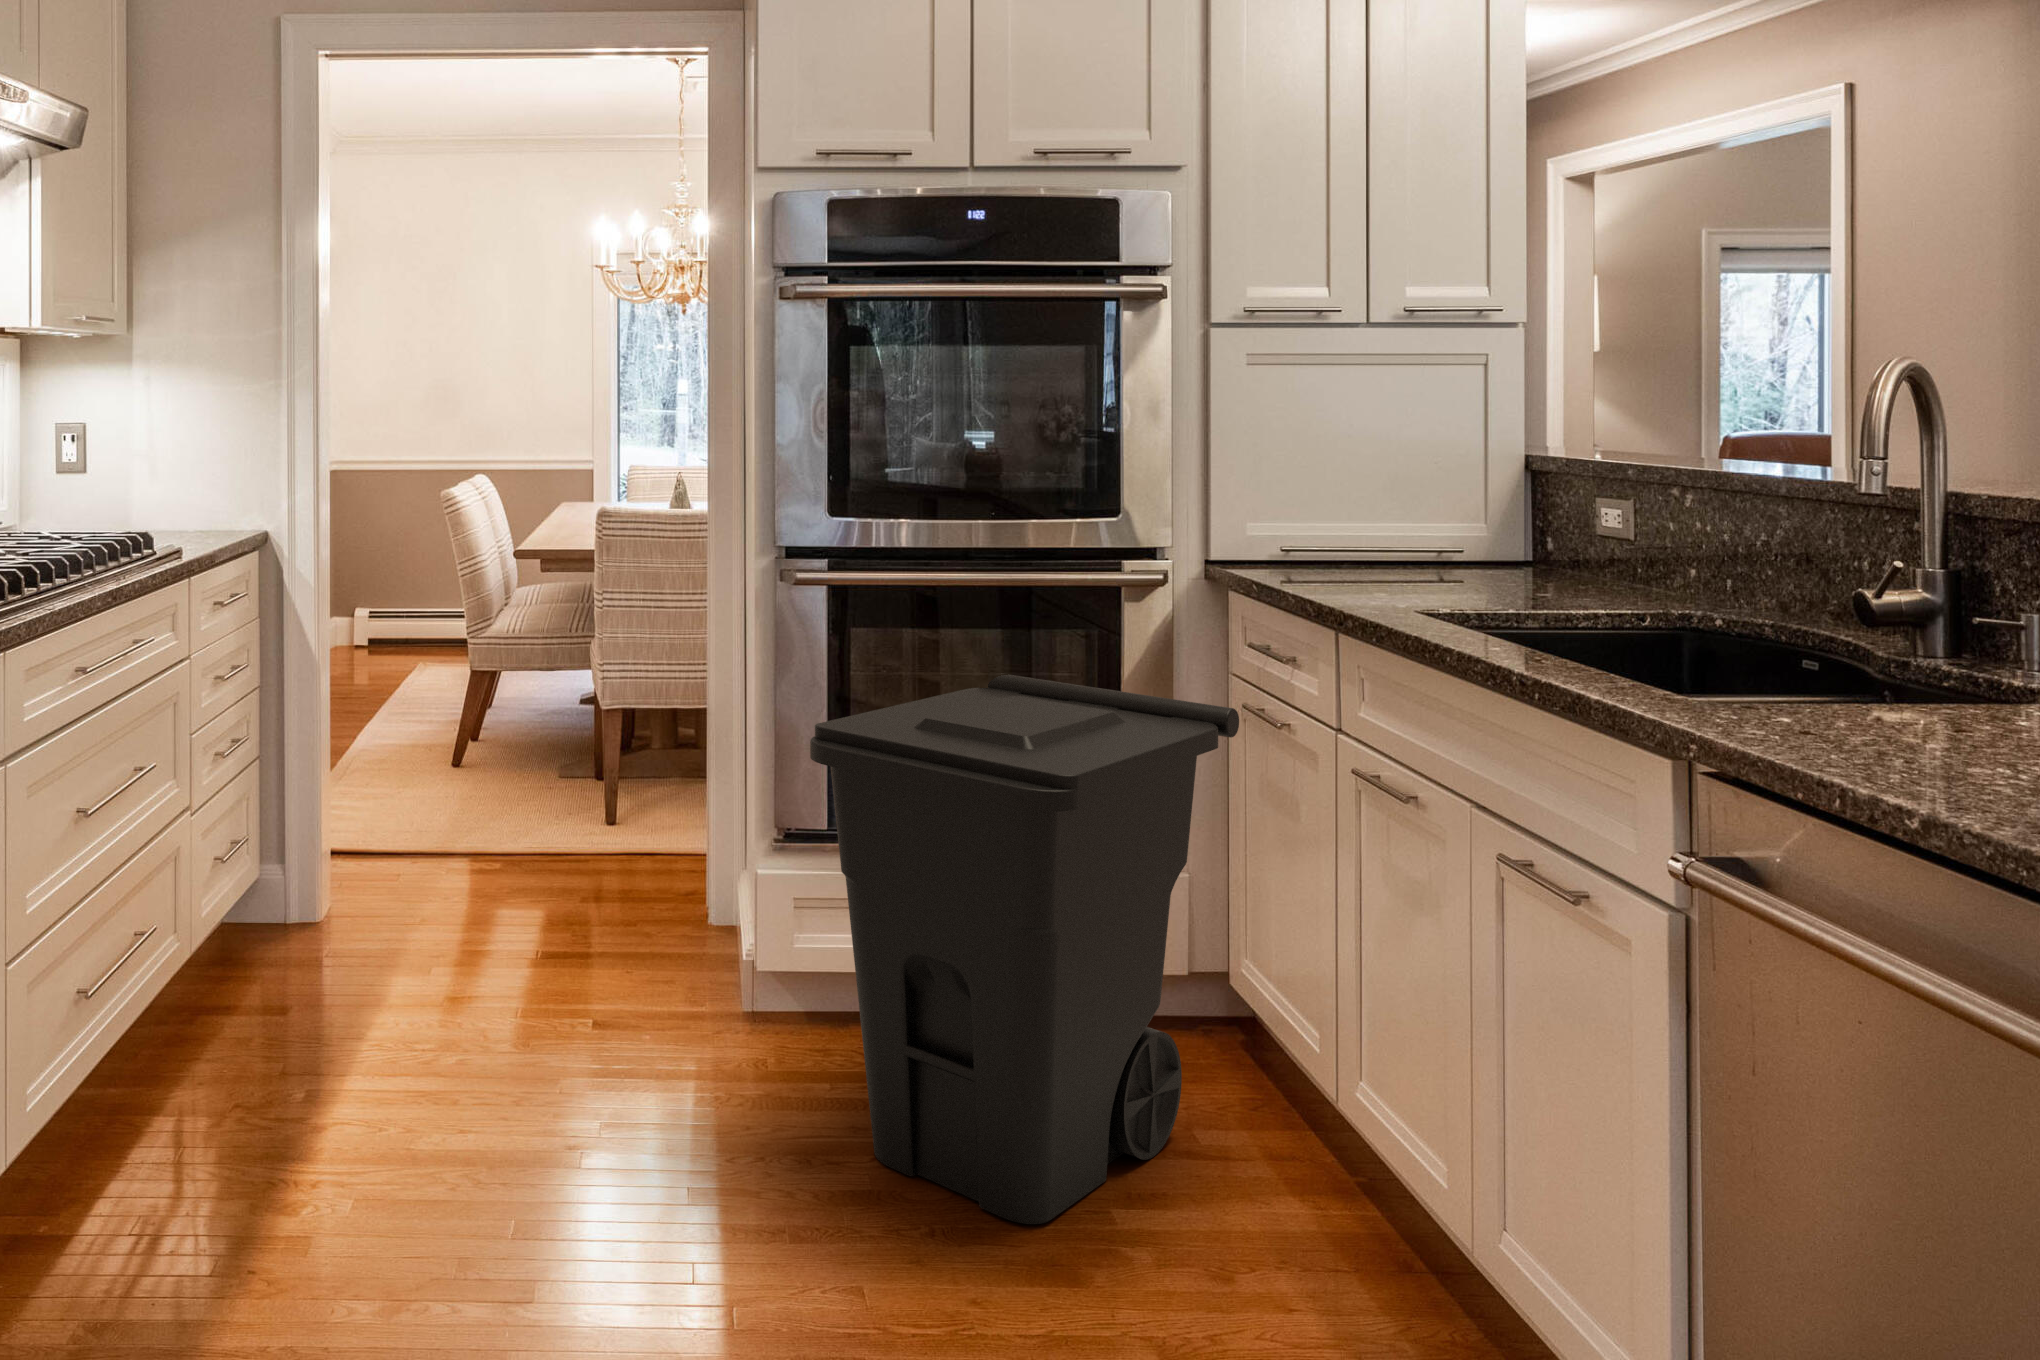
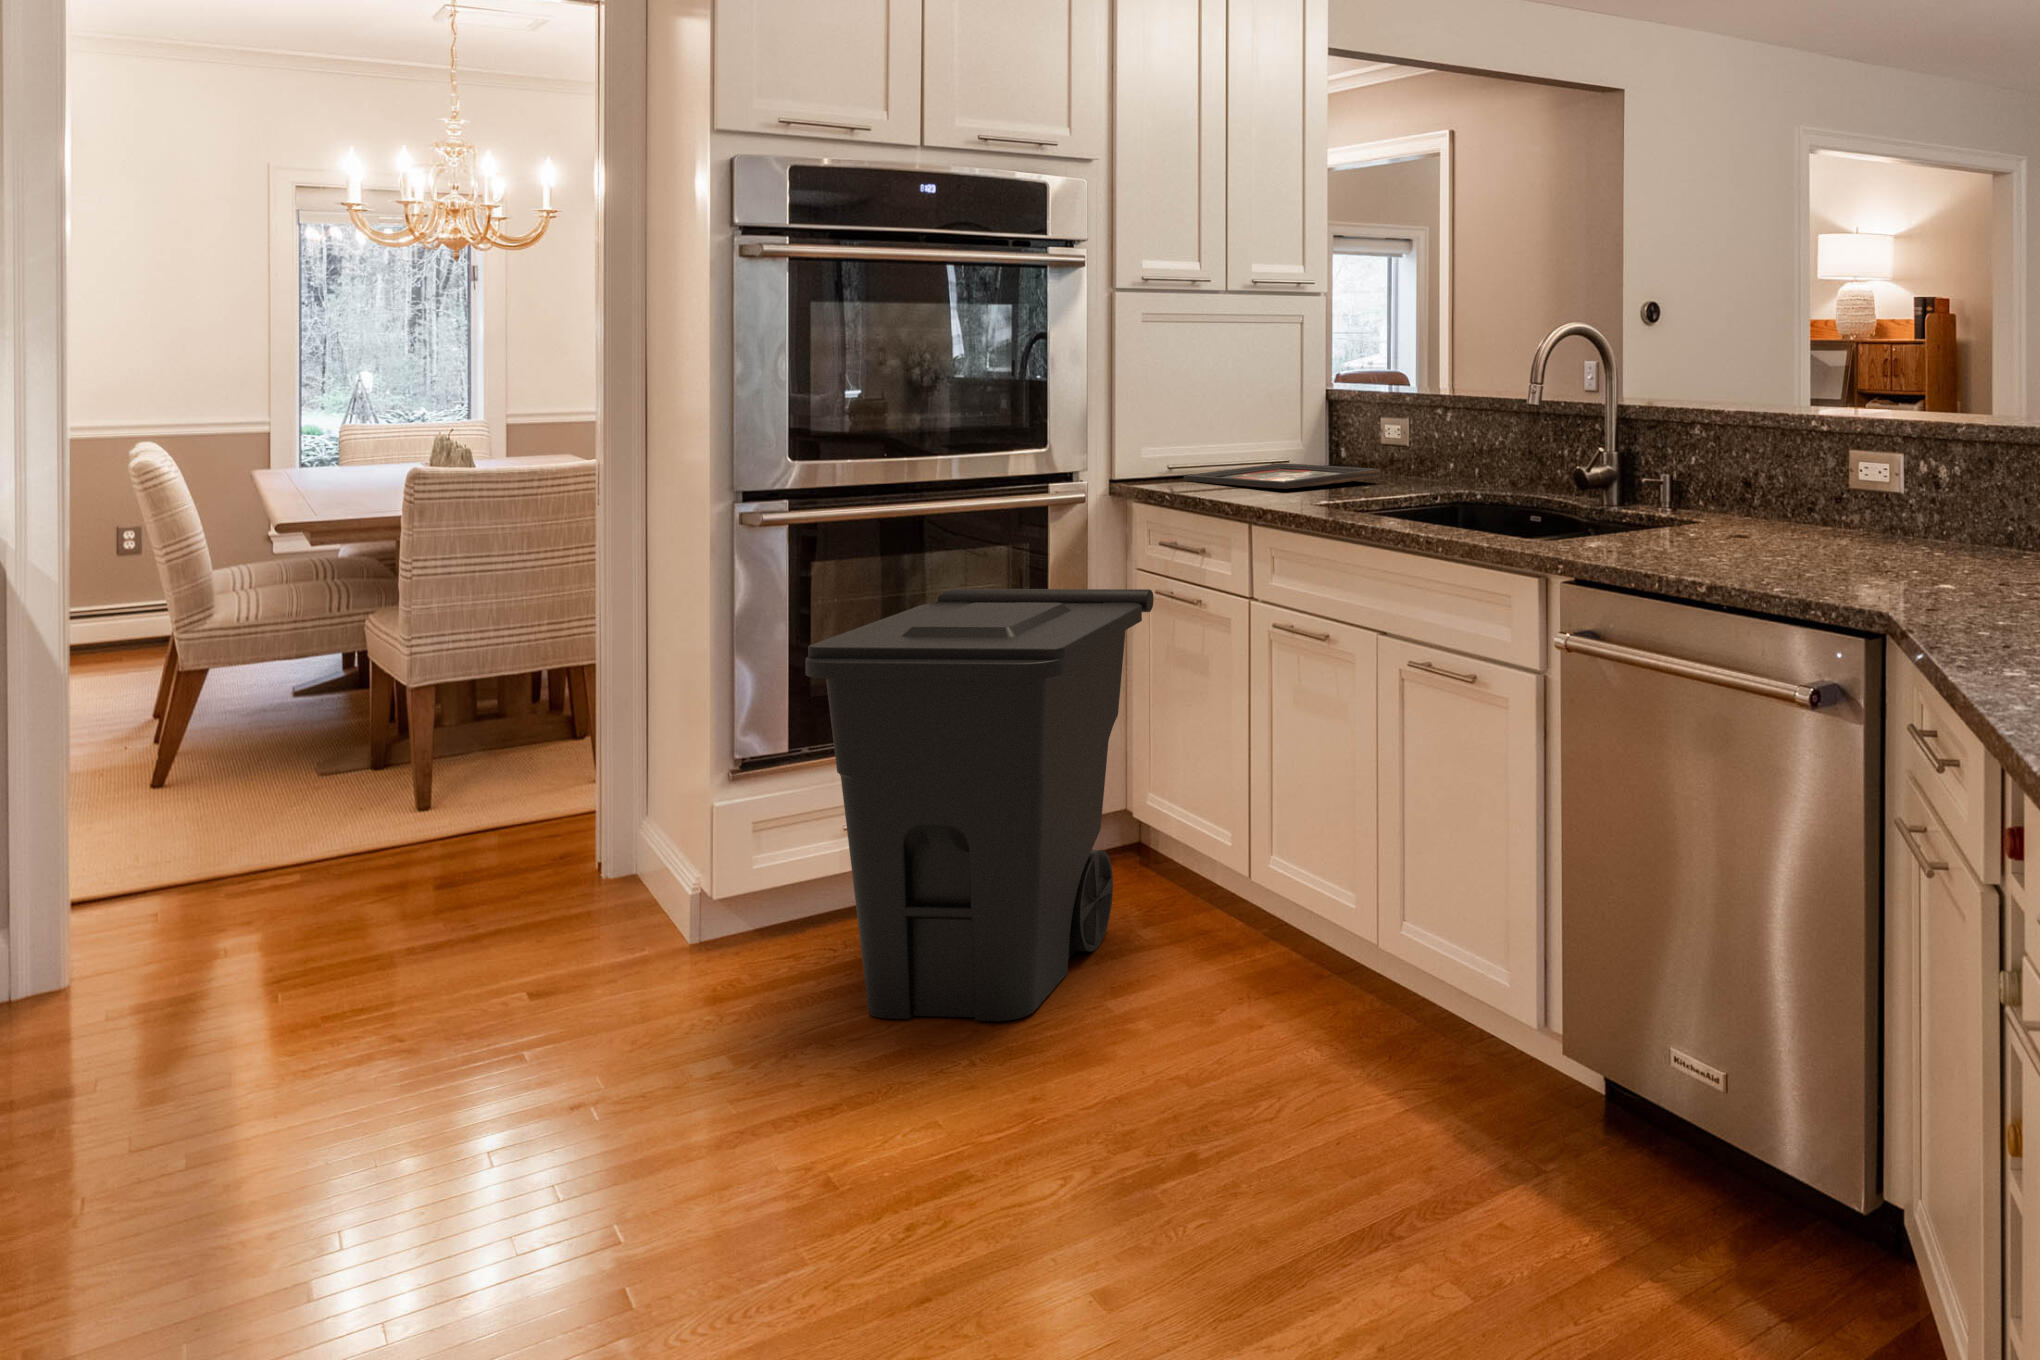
decorative tray: none [1302,553,1601,594] -> present [1184,463,1381,489]

